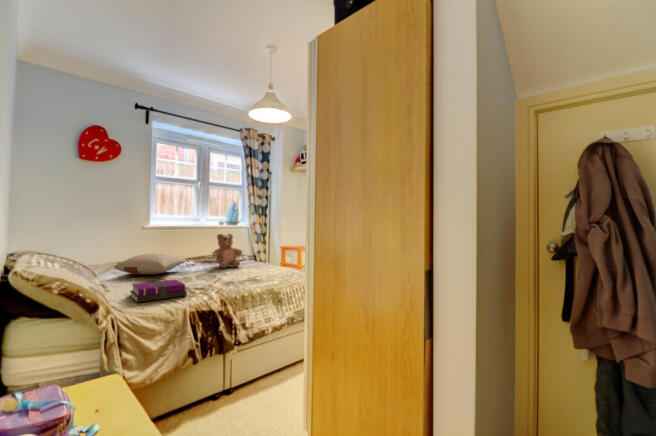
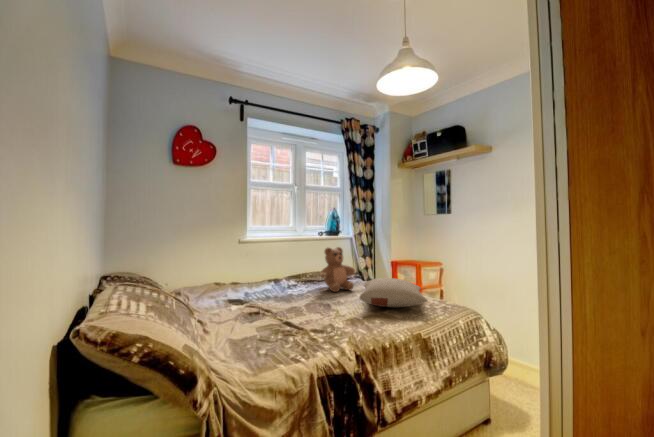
pillow: present [114,254,185,275] -> present [360,278,428,307]
notebook: present [130,280,187,302] -> none [234,317,309,358]

